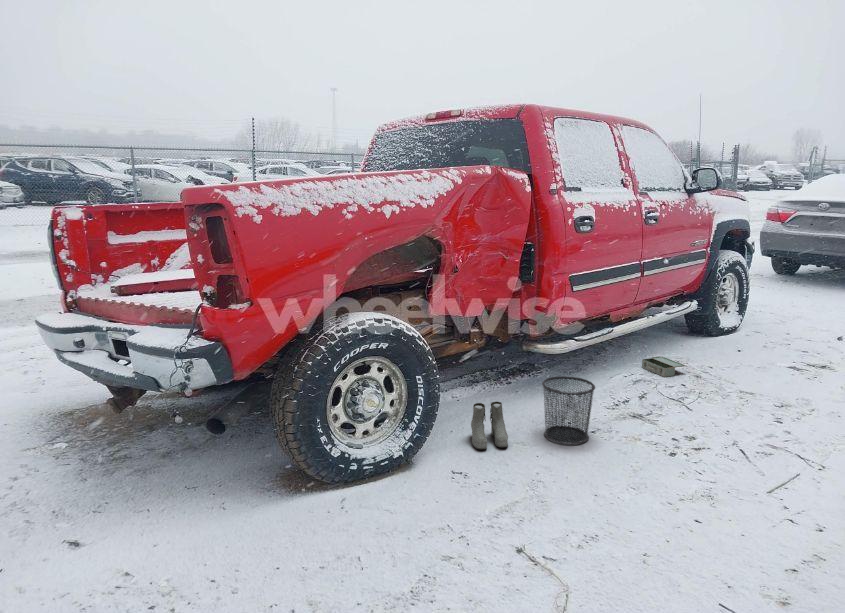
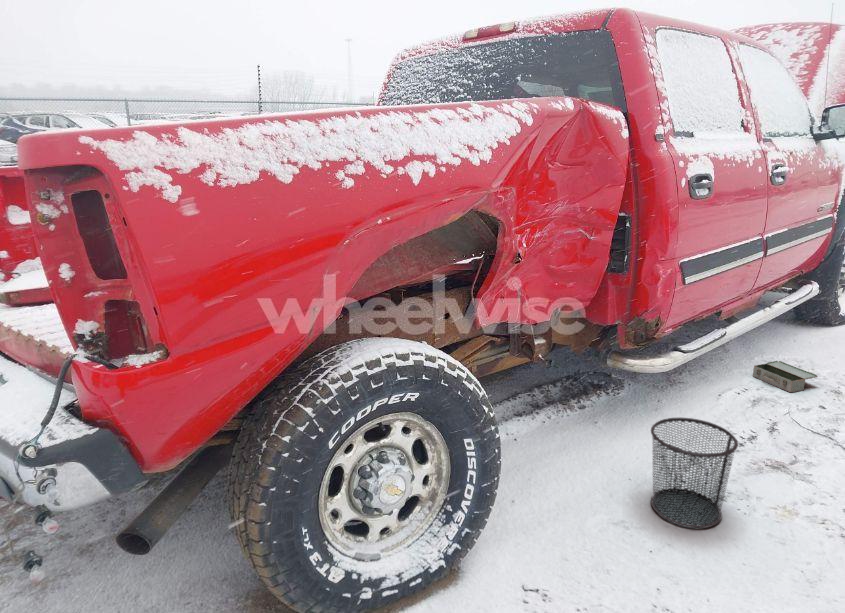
boots: present [471,402,508,449] -> none [543,459,601,539]

